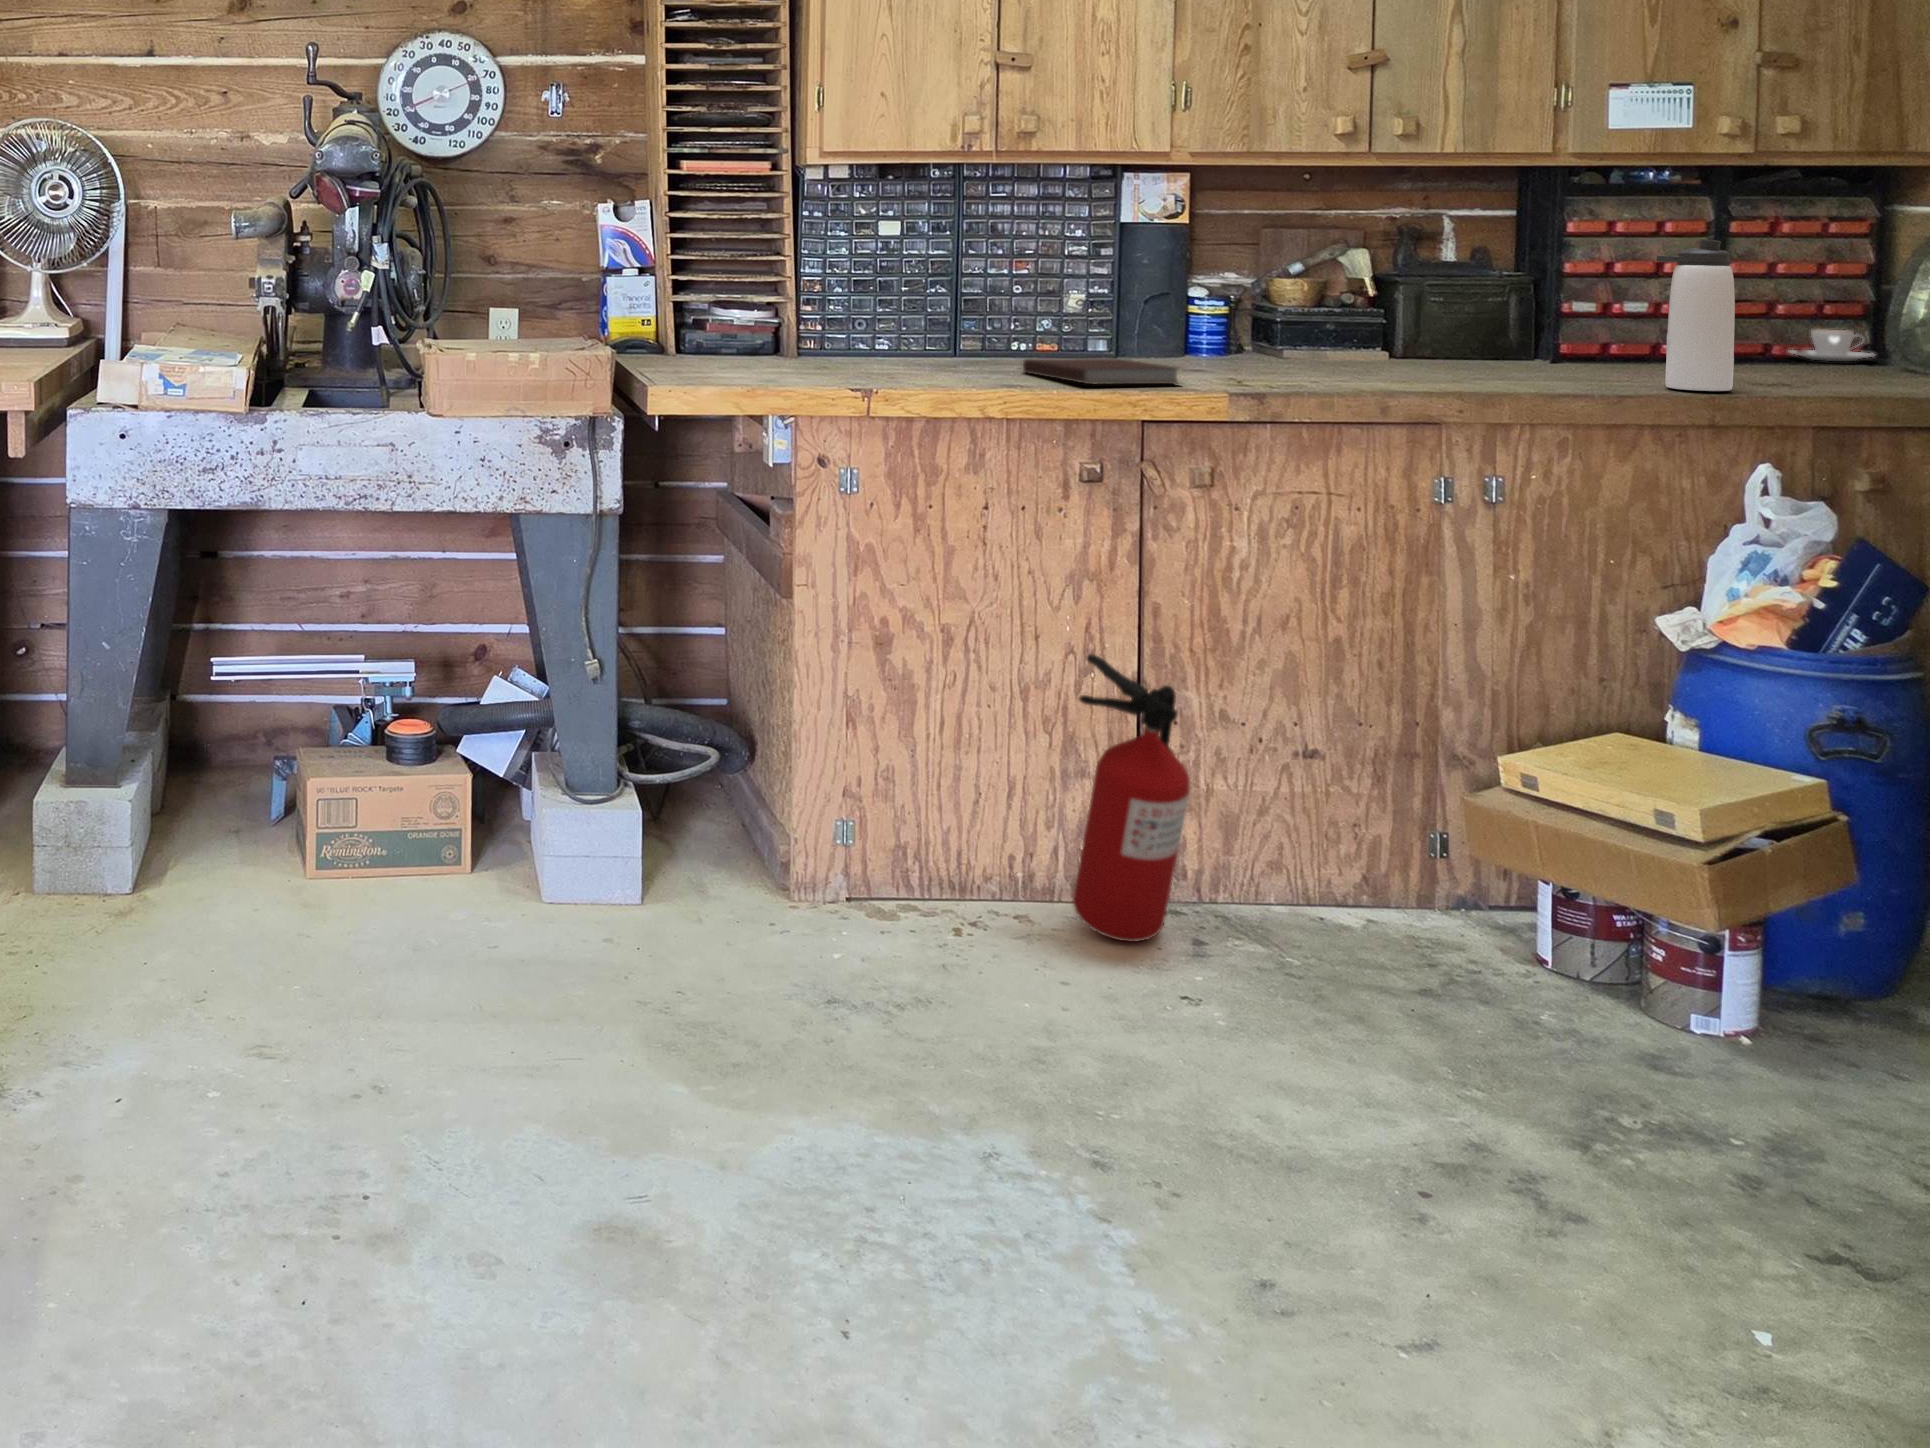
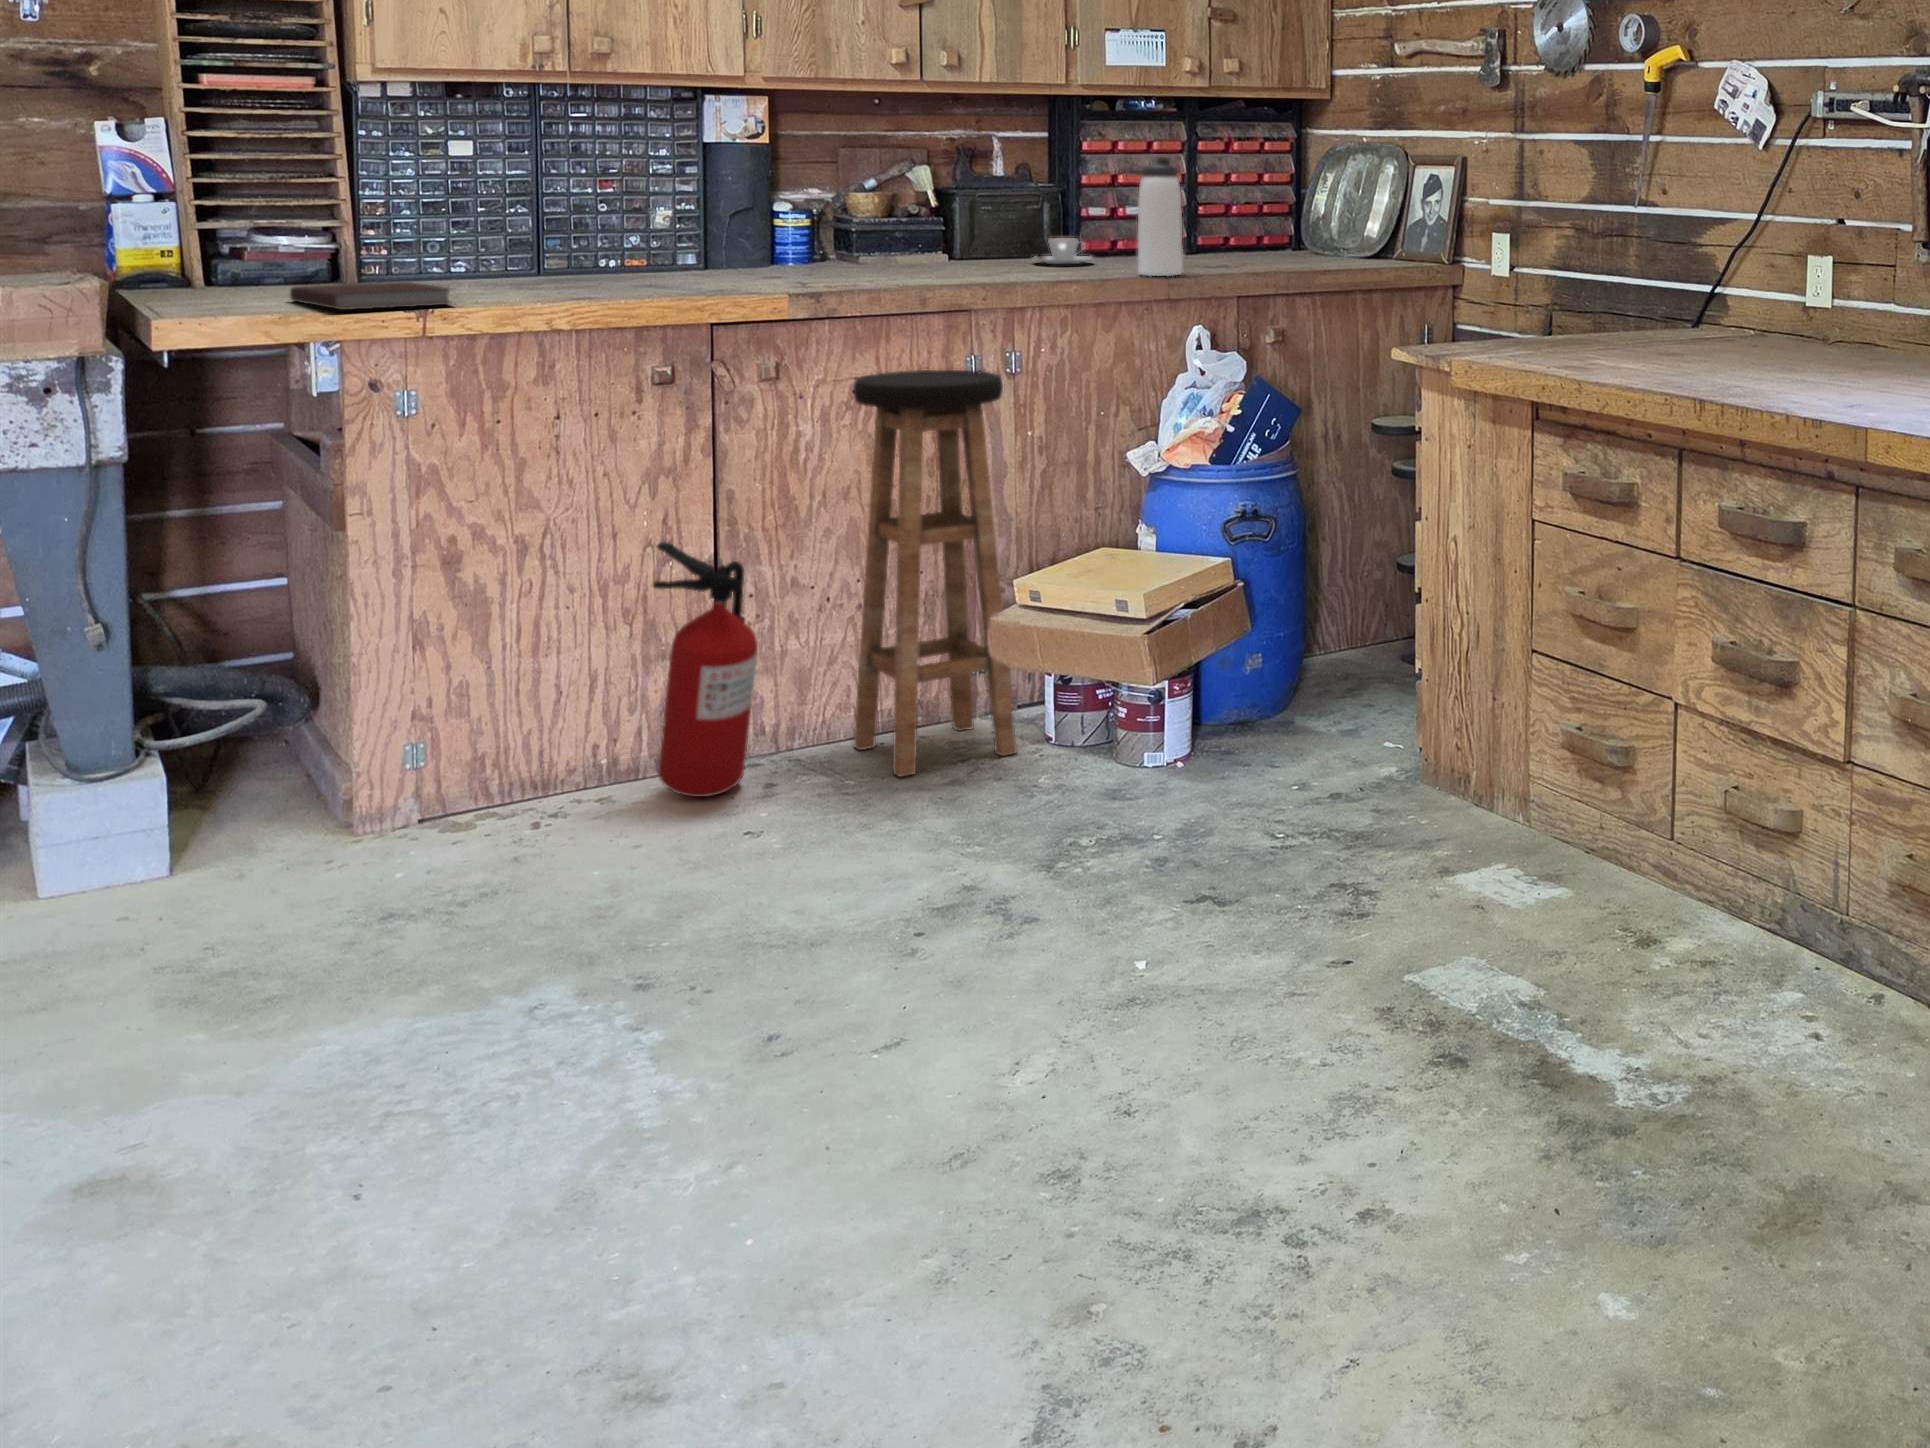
coffee cup: present [1790,329,1873,361] -> present [1035,238,1092,264]
notebook: present [1023,358,1179,384] -> present [290,282,453,310]
bar stool: none [1282,488,1497,971] -> present [853,370,1017,776]

